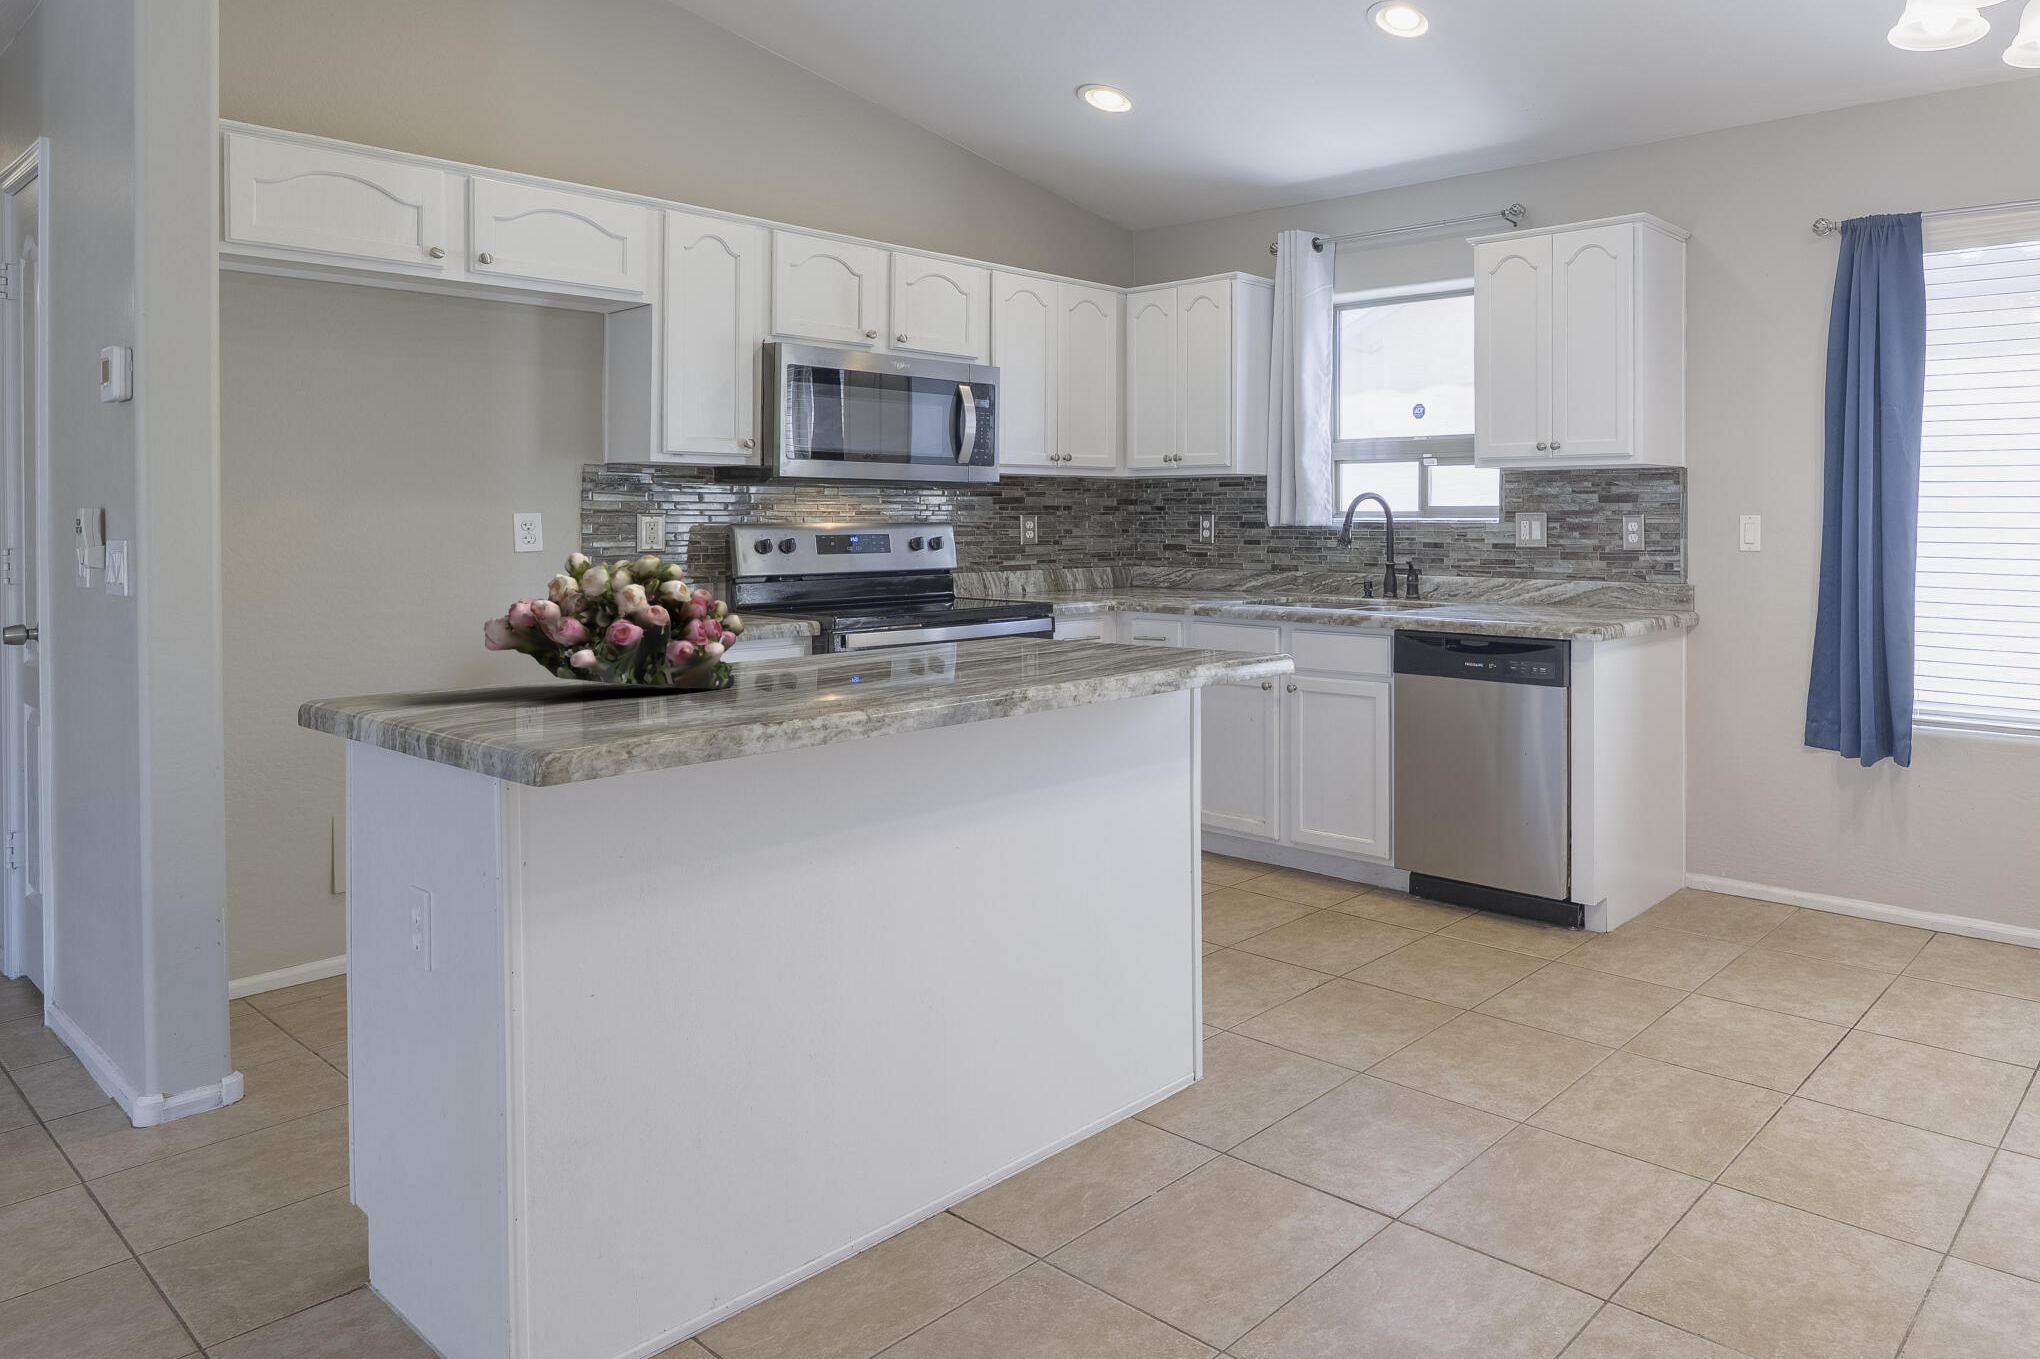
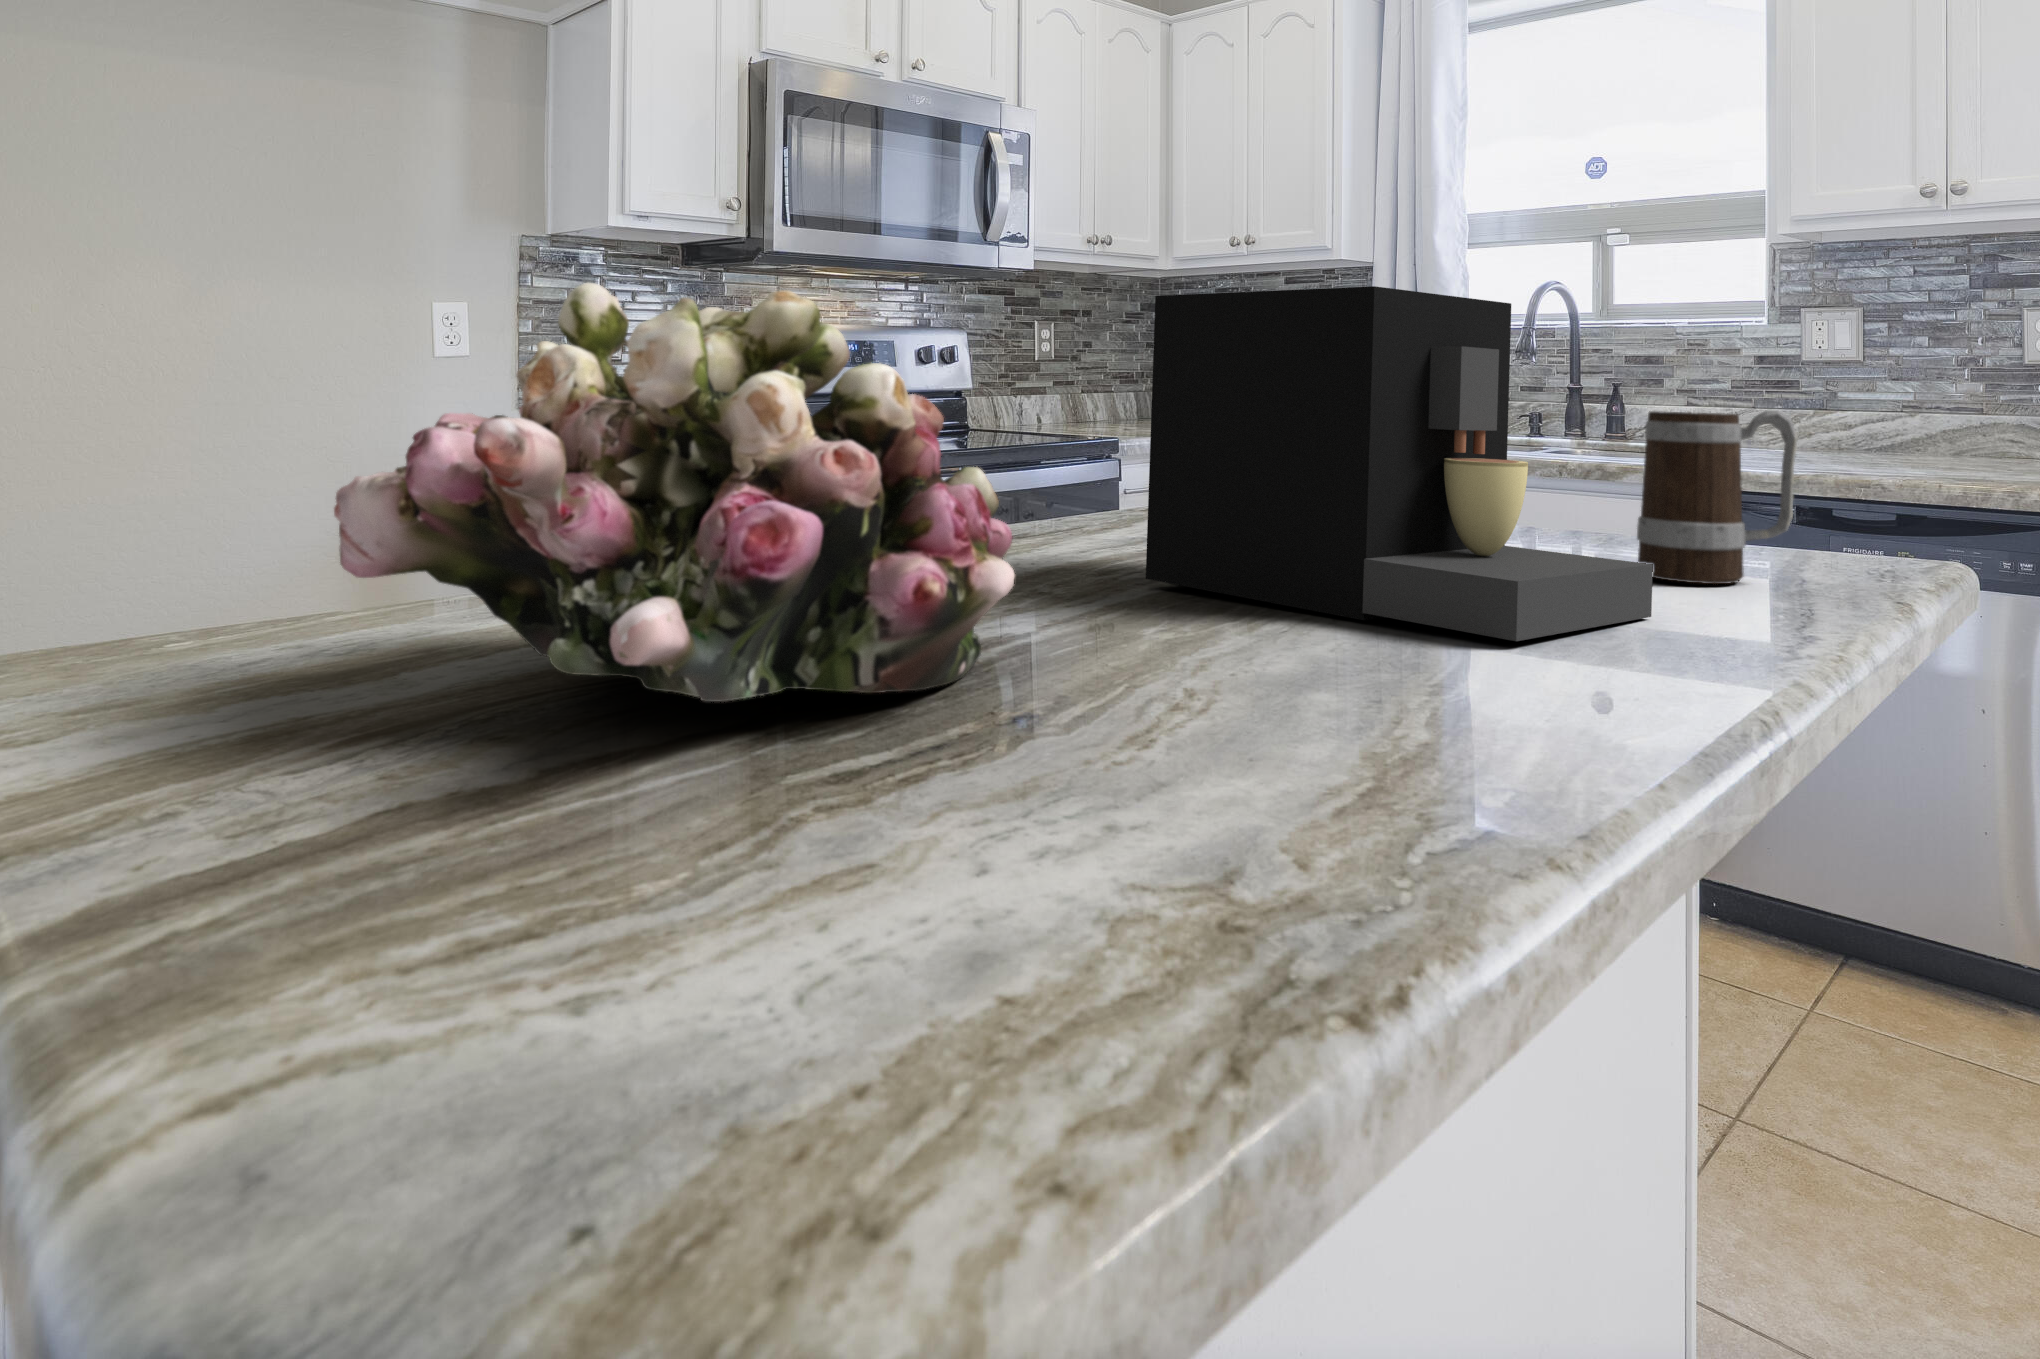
coffee maker: none [865,540,1054,677] -> present [1146,286,1653,641]
mug: none [1109,588,1175,664] -> present [1637,410,1798,584]

